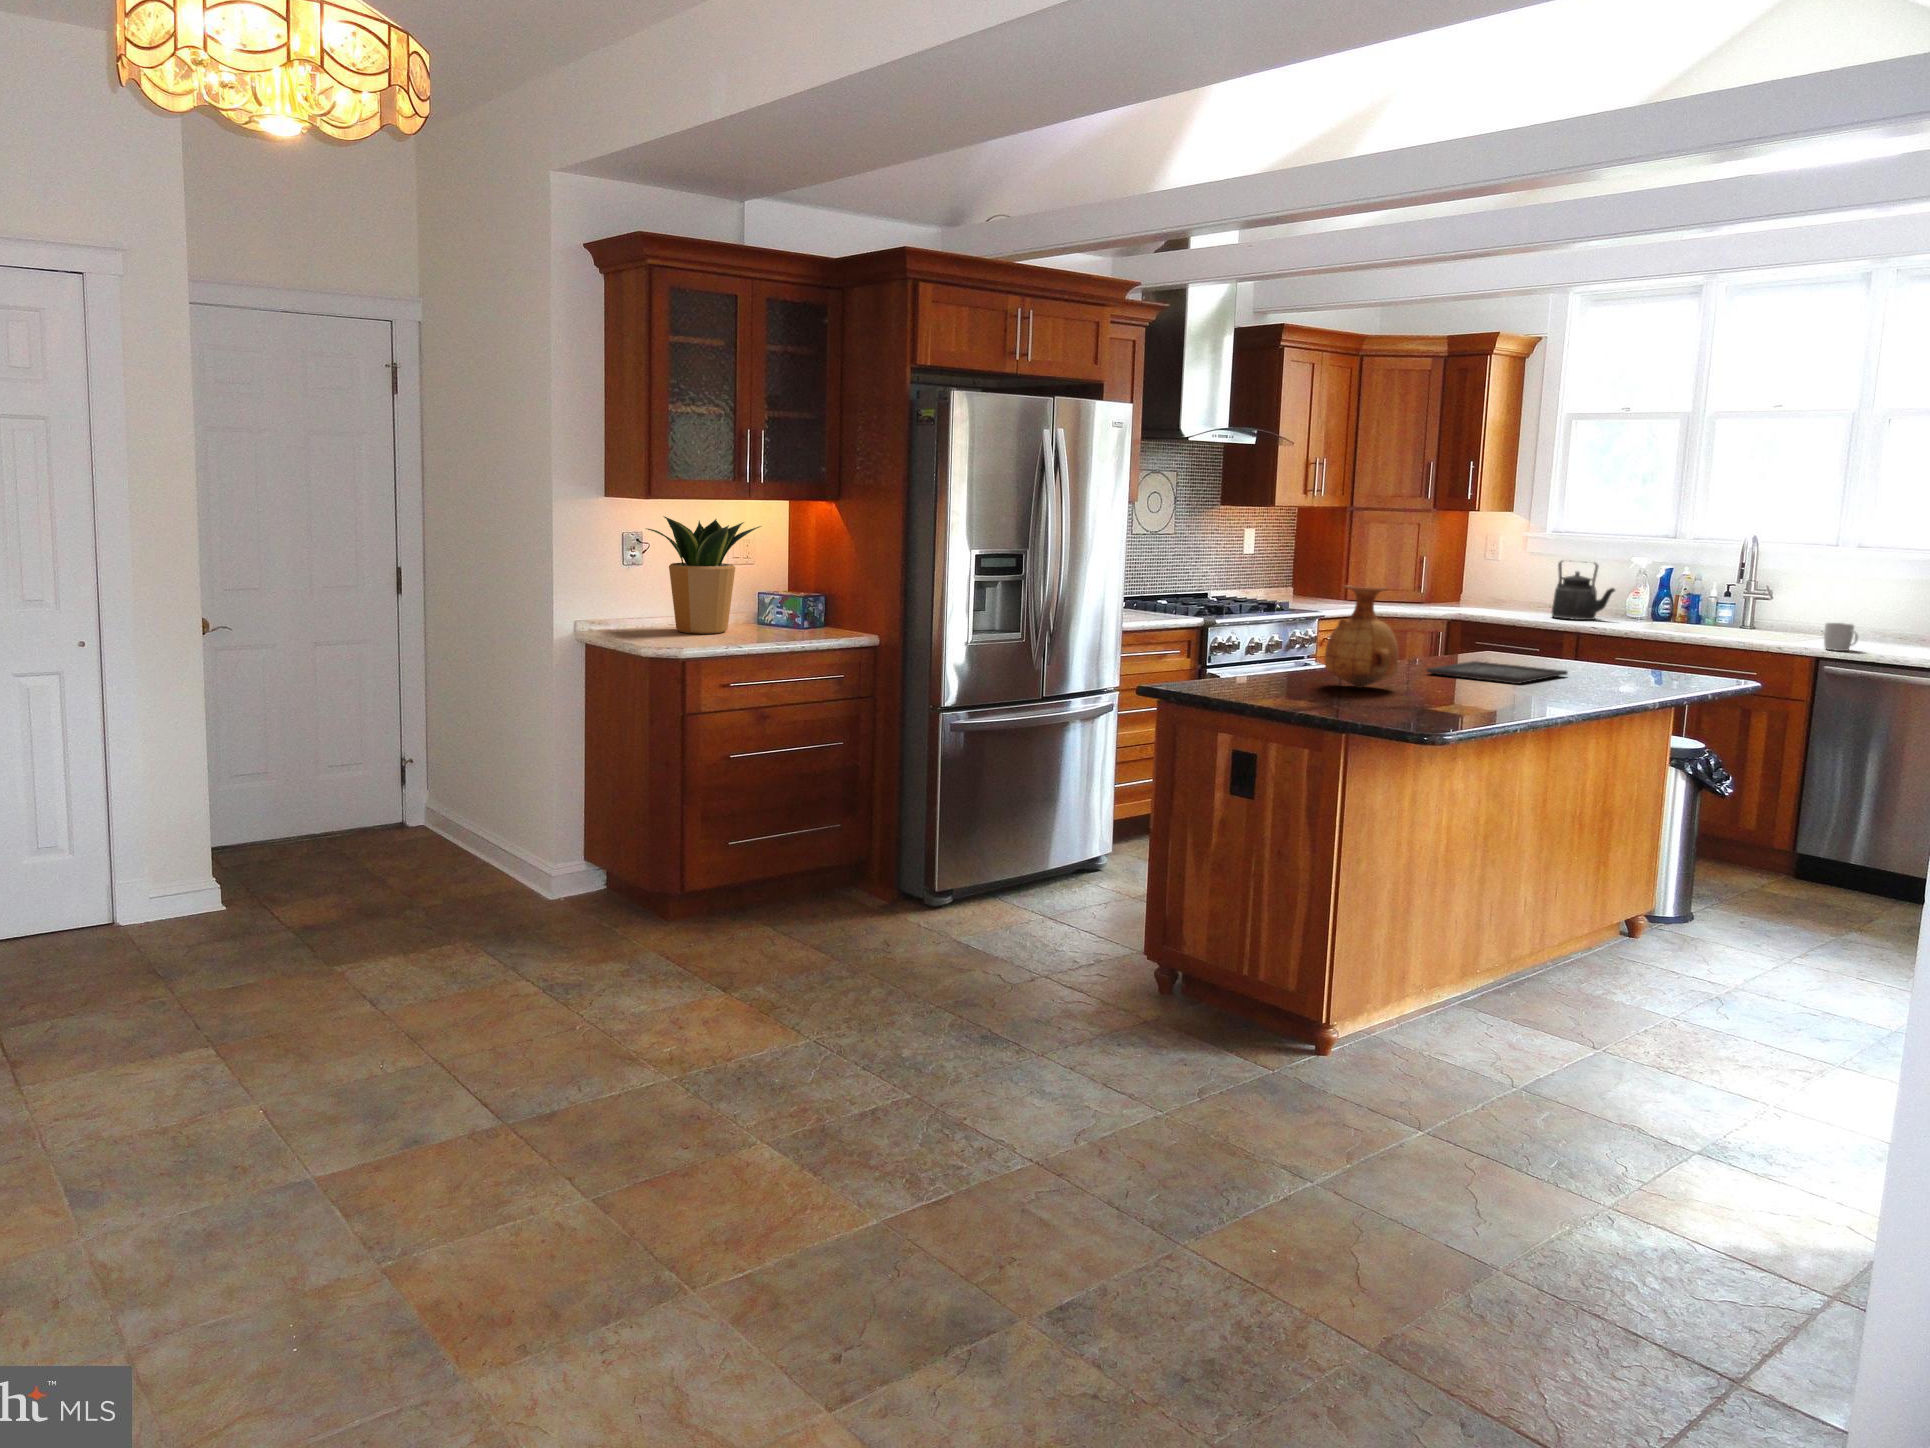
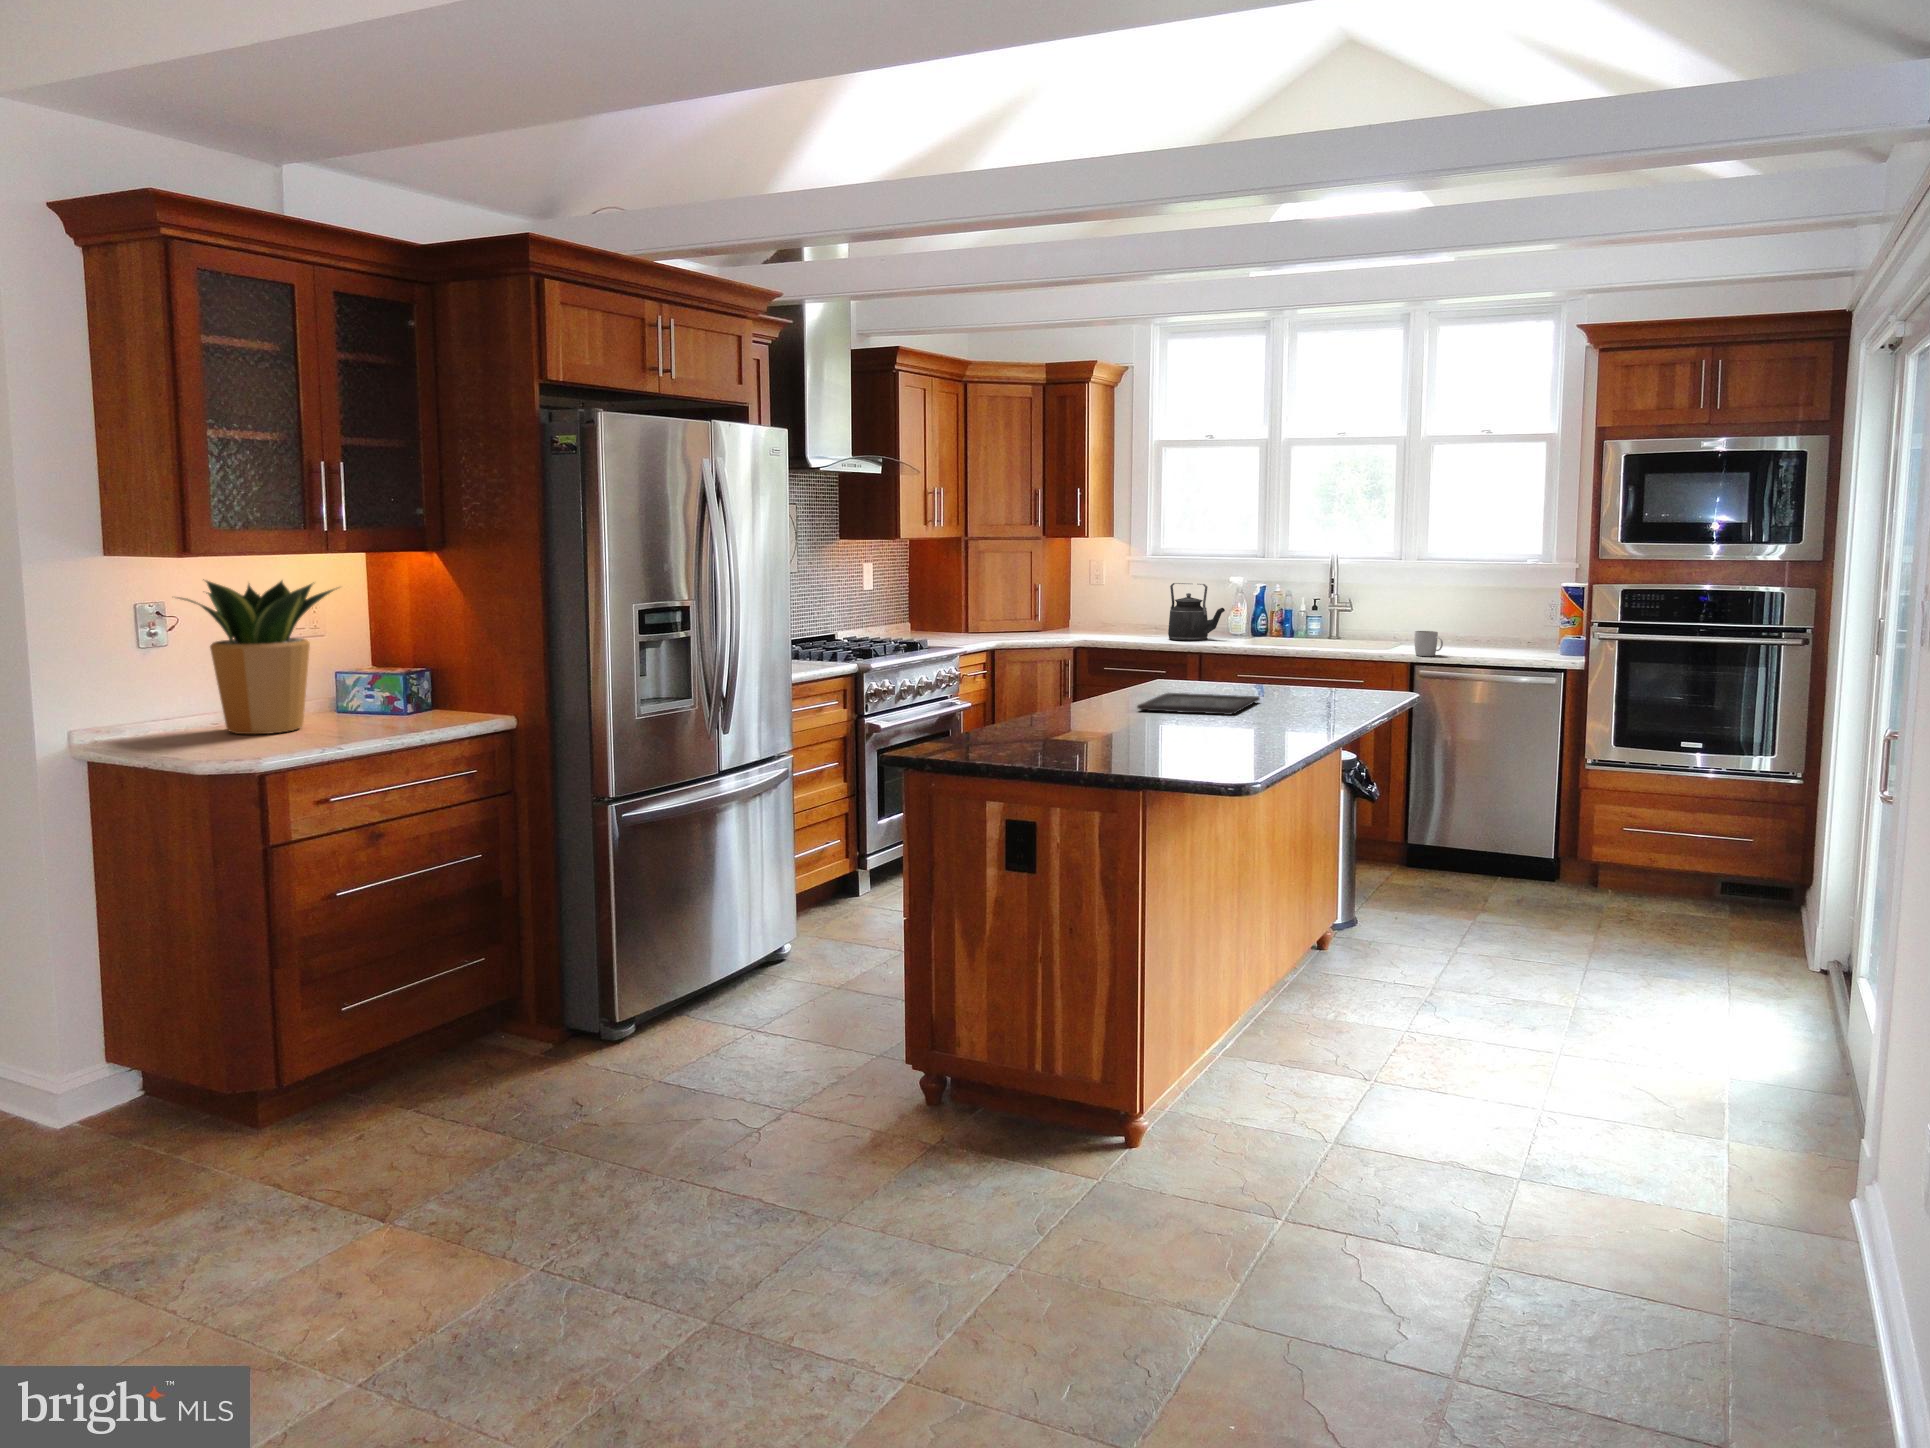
vase: present [1325,585,1399,688] -> none [1062,624,1137,734]

